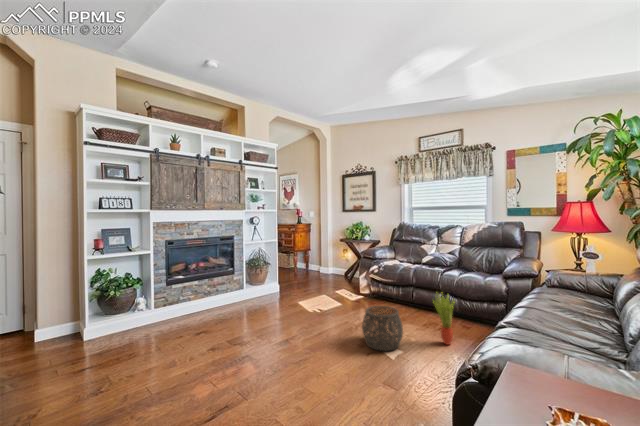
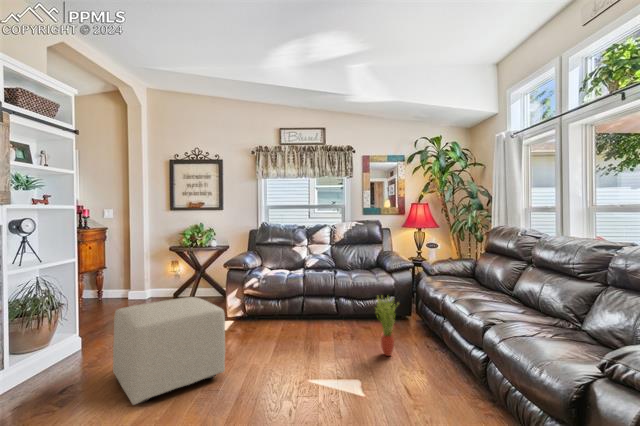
ottoman: none [274,273,324,323] -> present [113,297,225,405]
woven basket: present [362,306,403,351] -> none [308,325,364,392]

